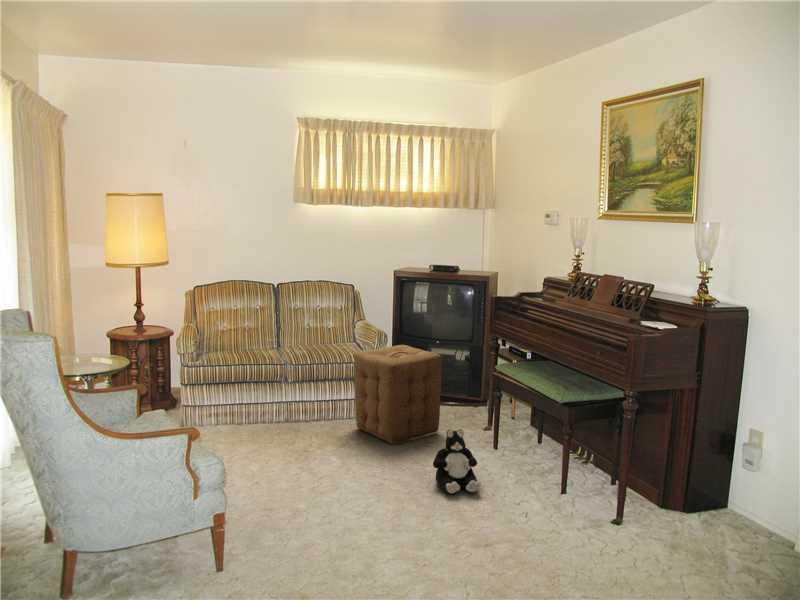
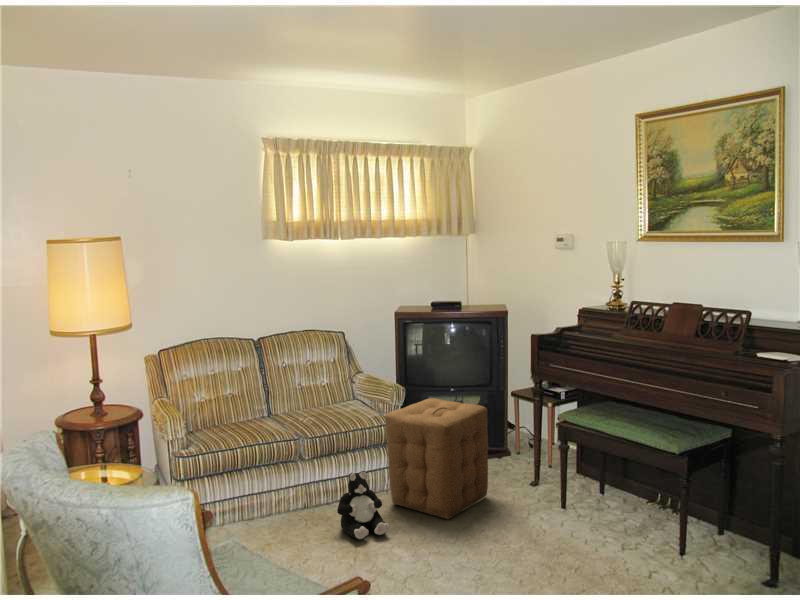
plush toy: present [433,429,481,493] -> present [337,471,389,539]

